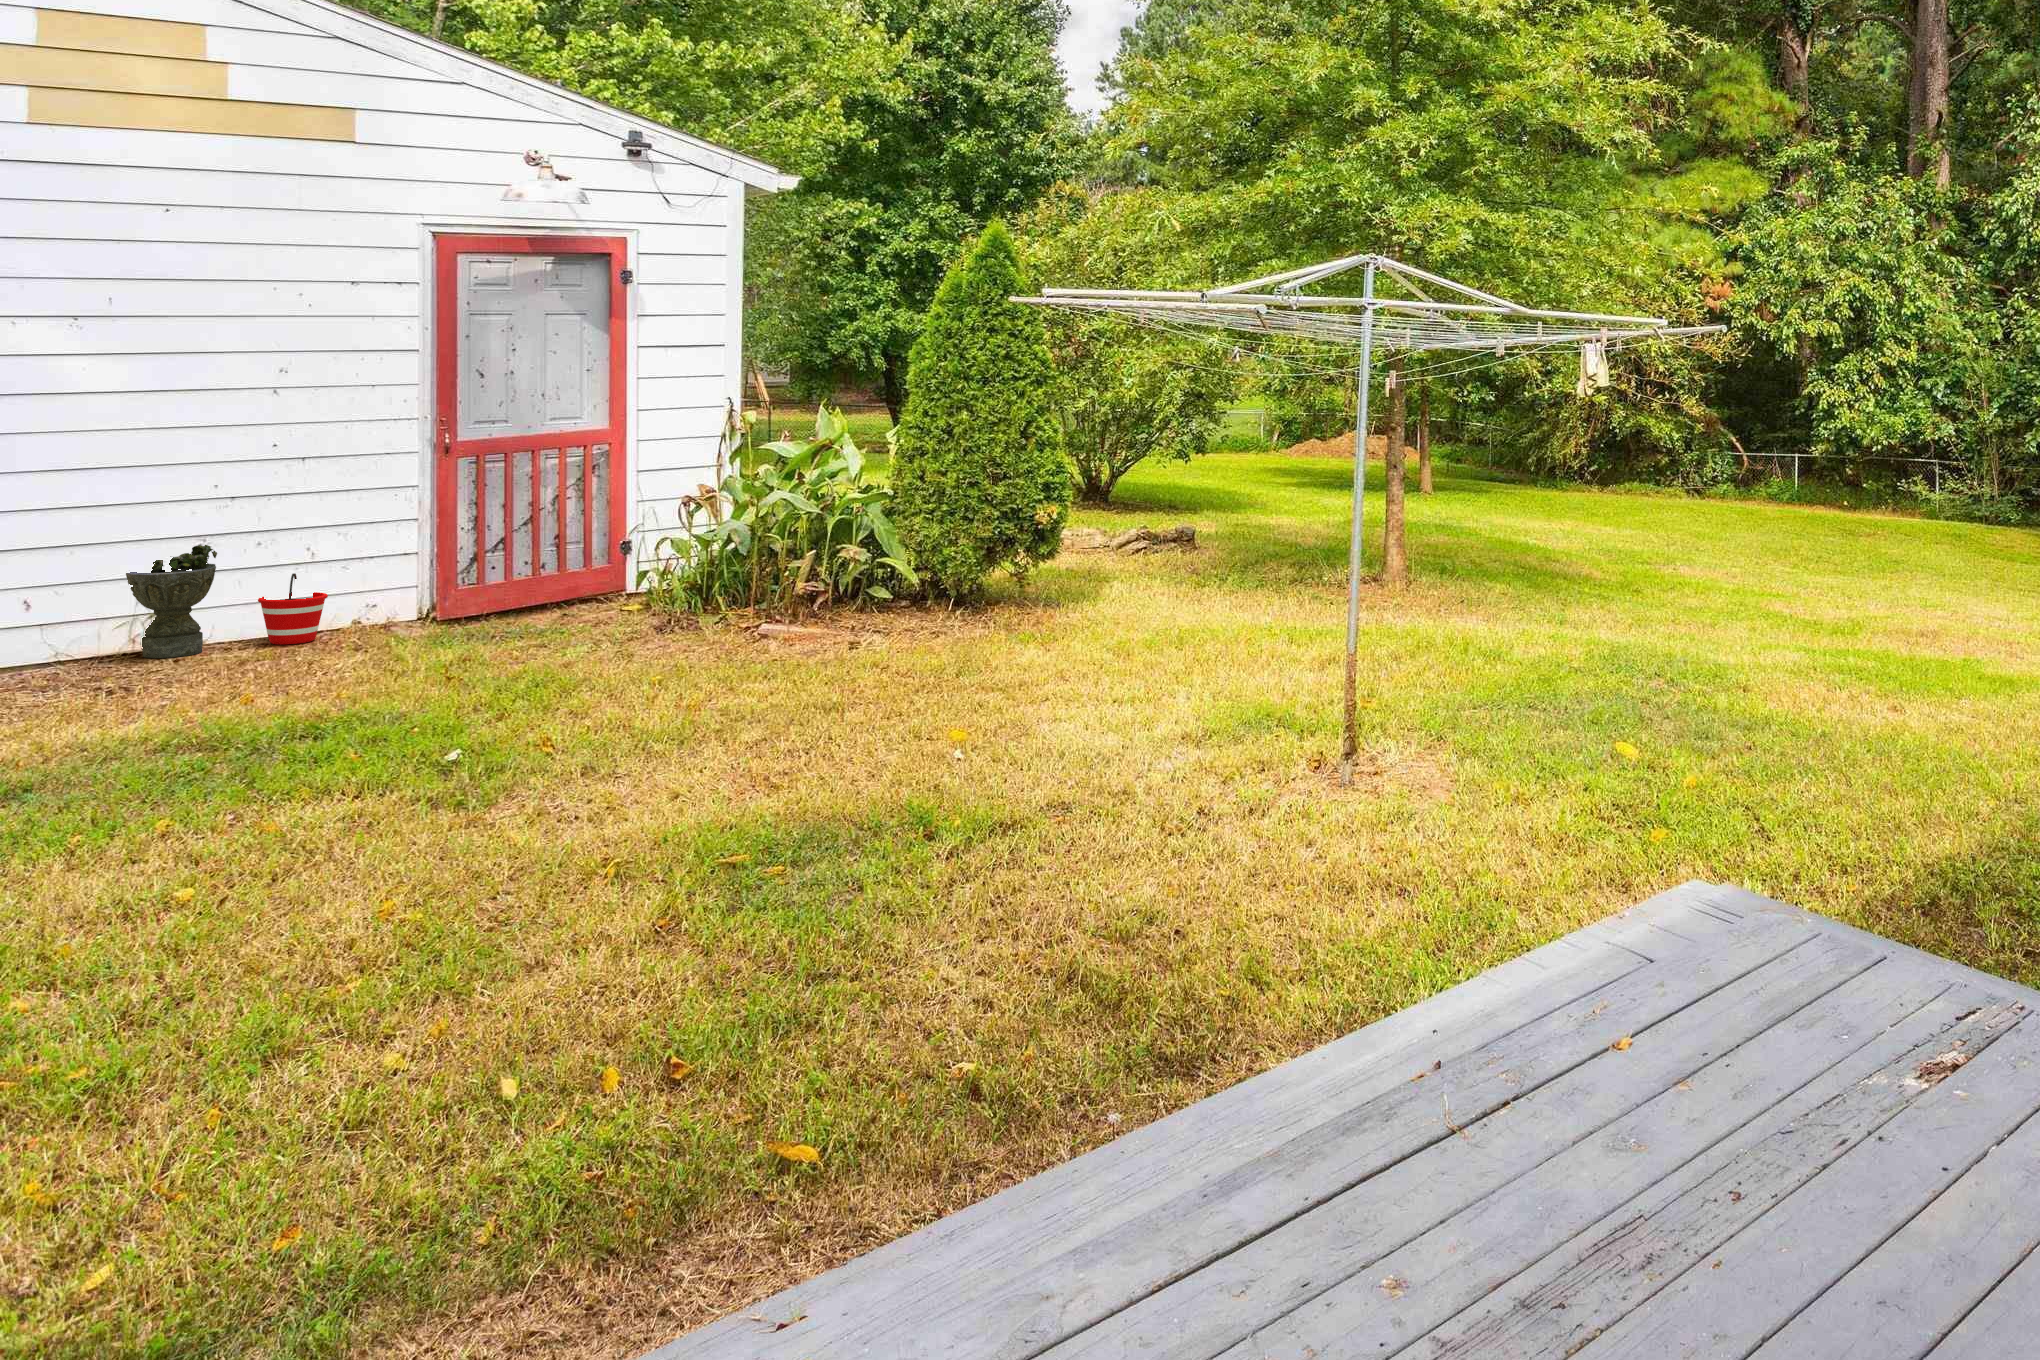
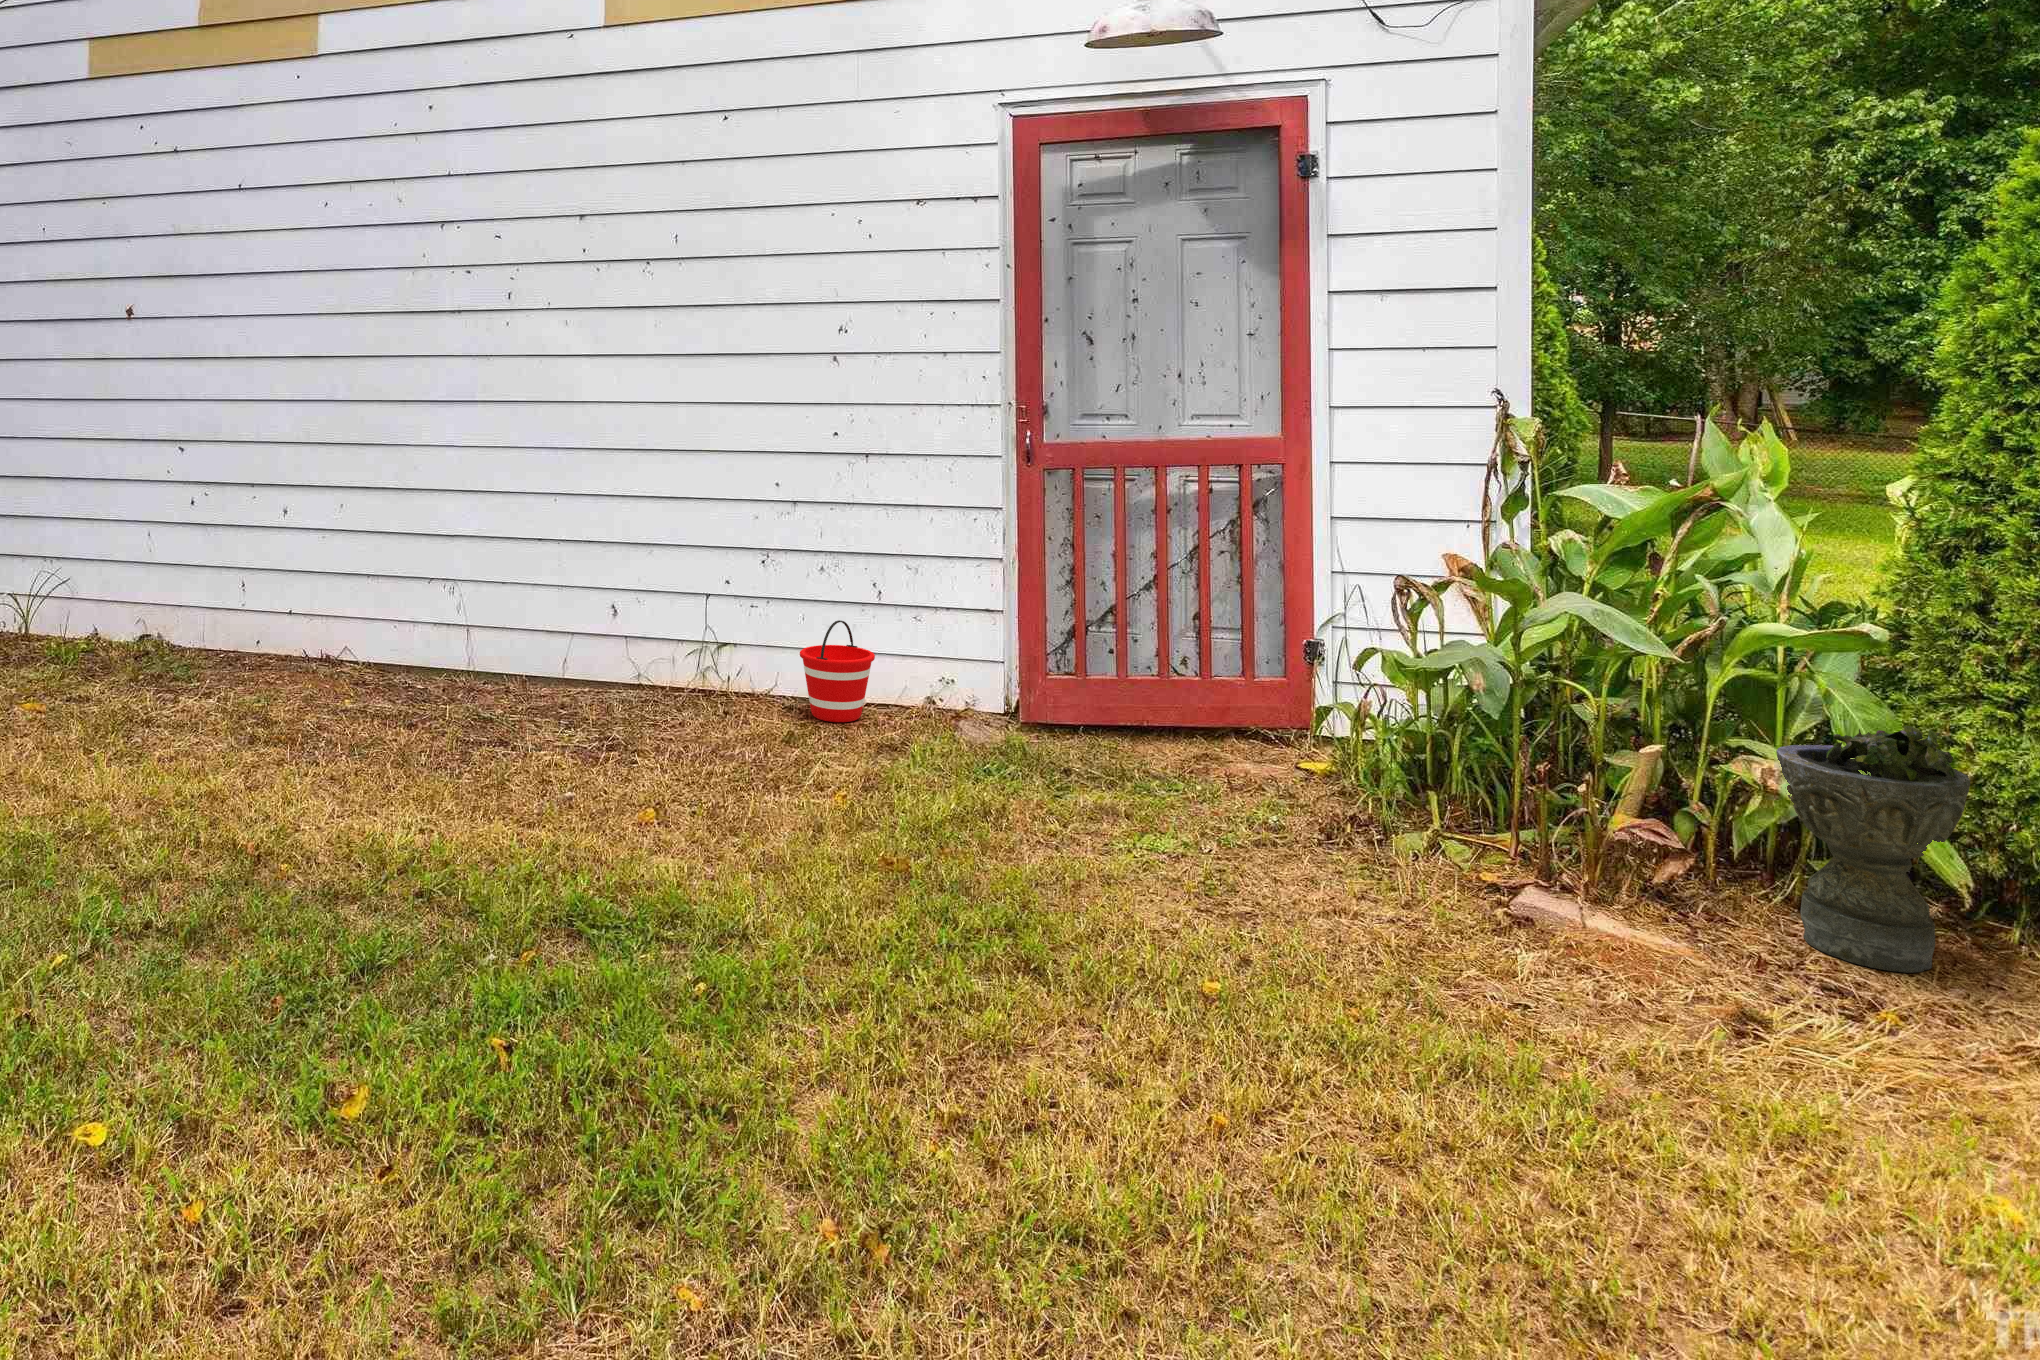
planter: present [126,545,217,658] -> present [1776,726,1970,973]

